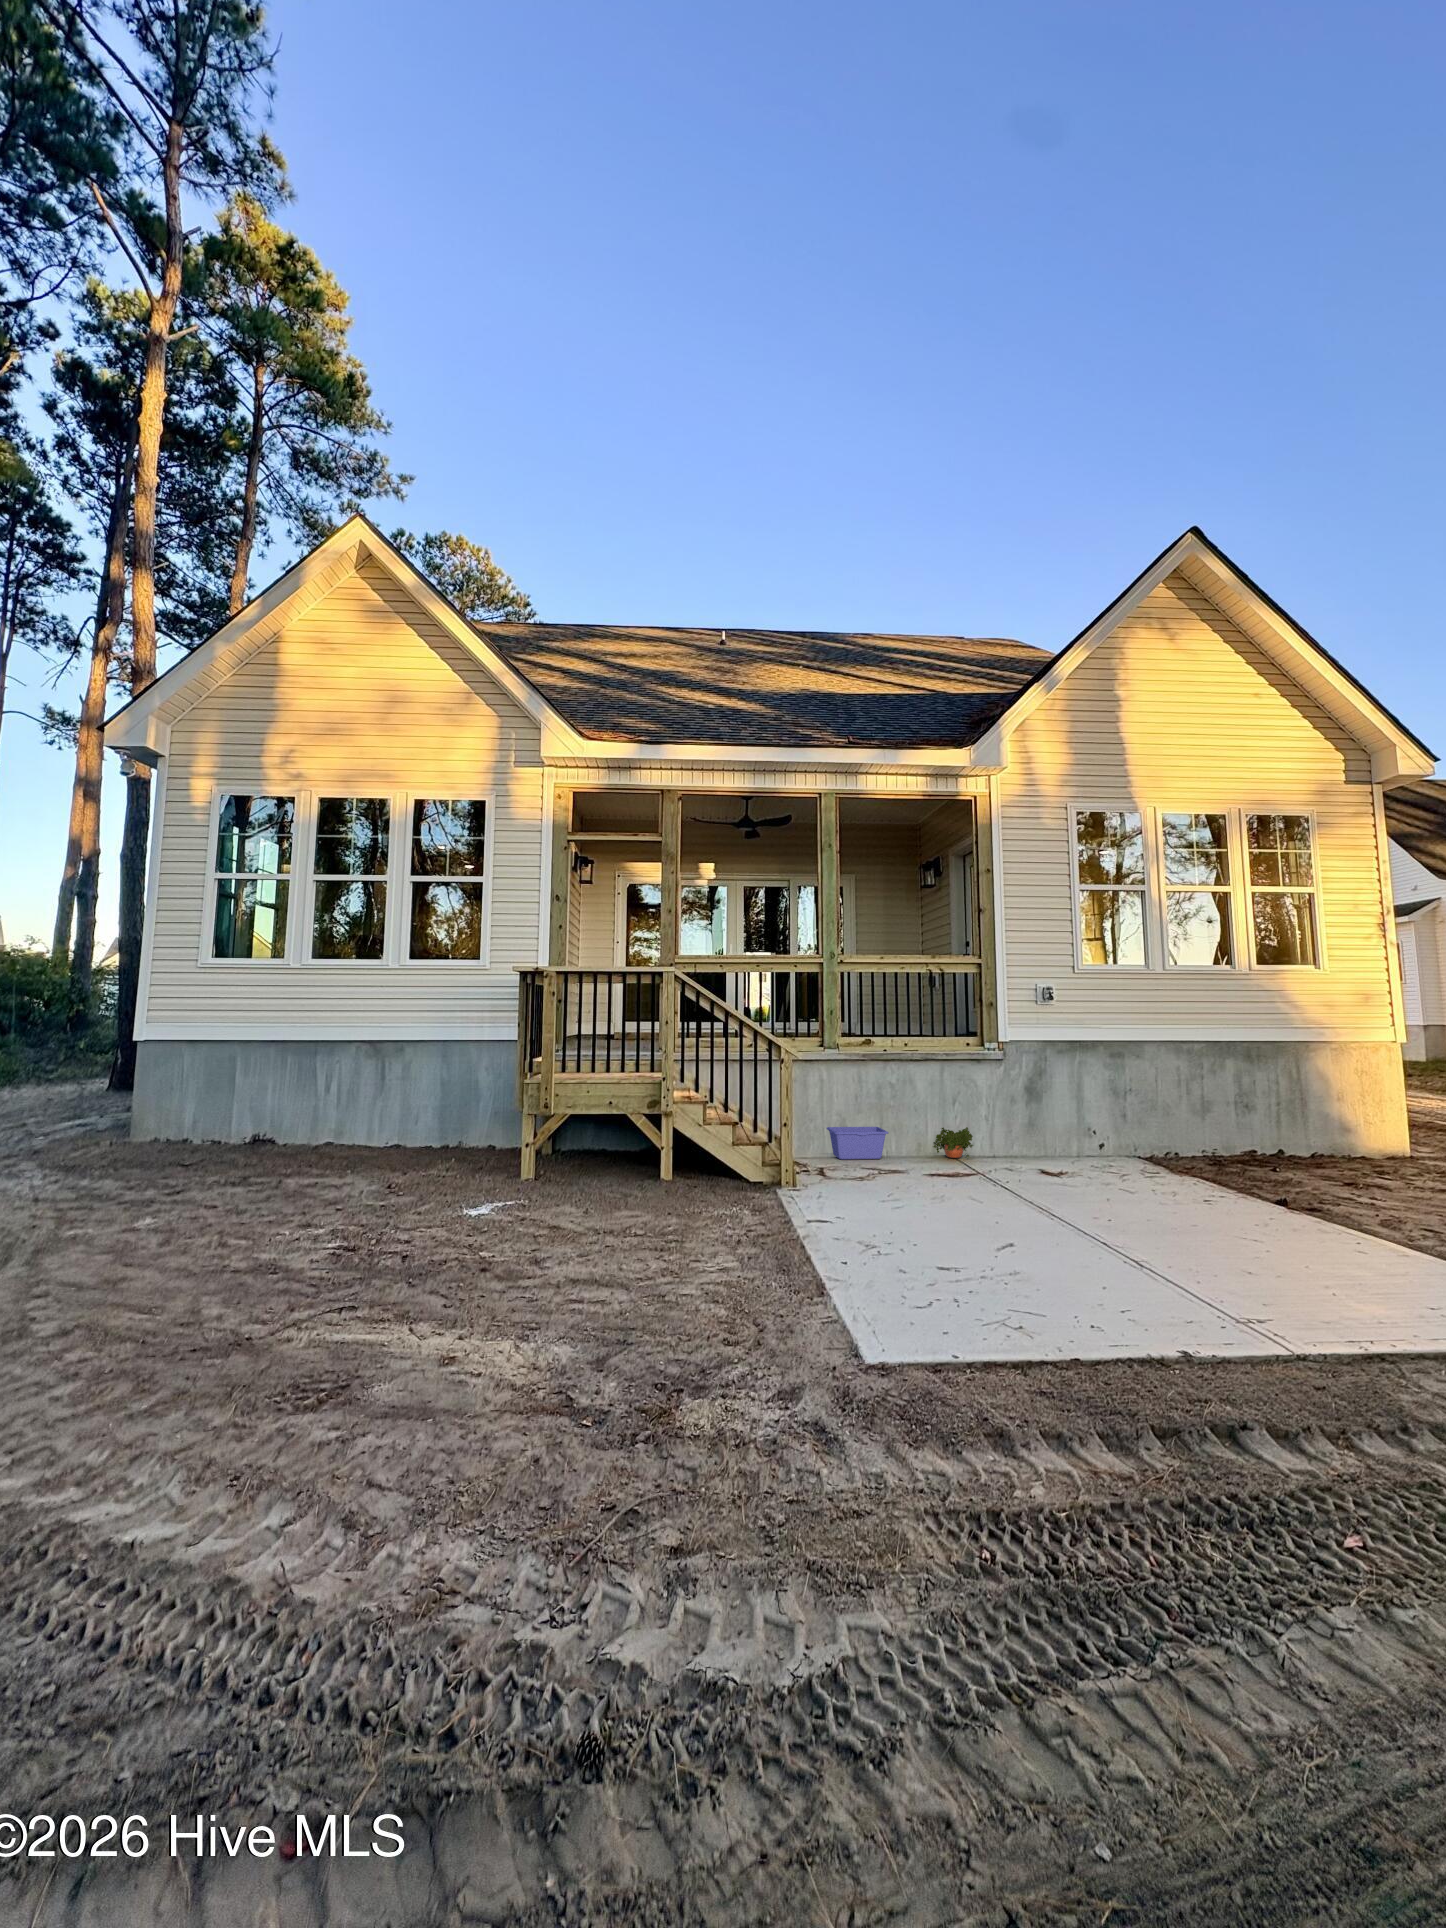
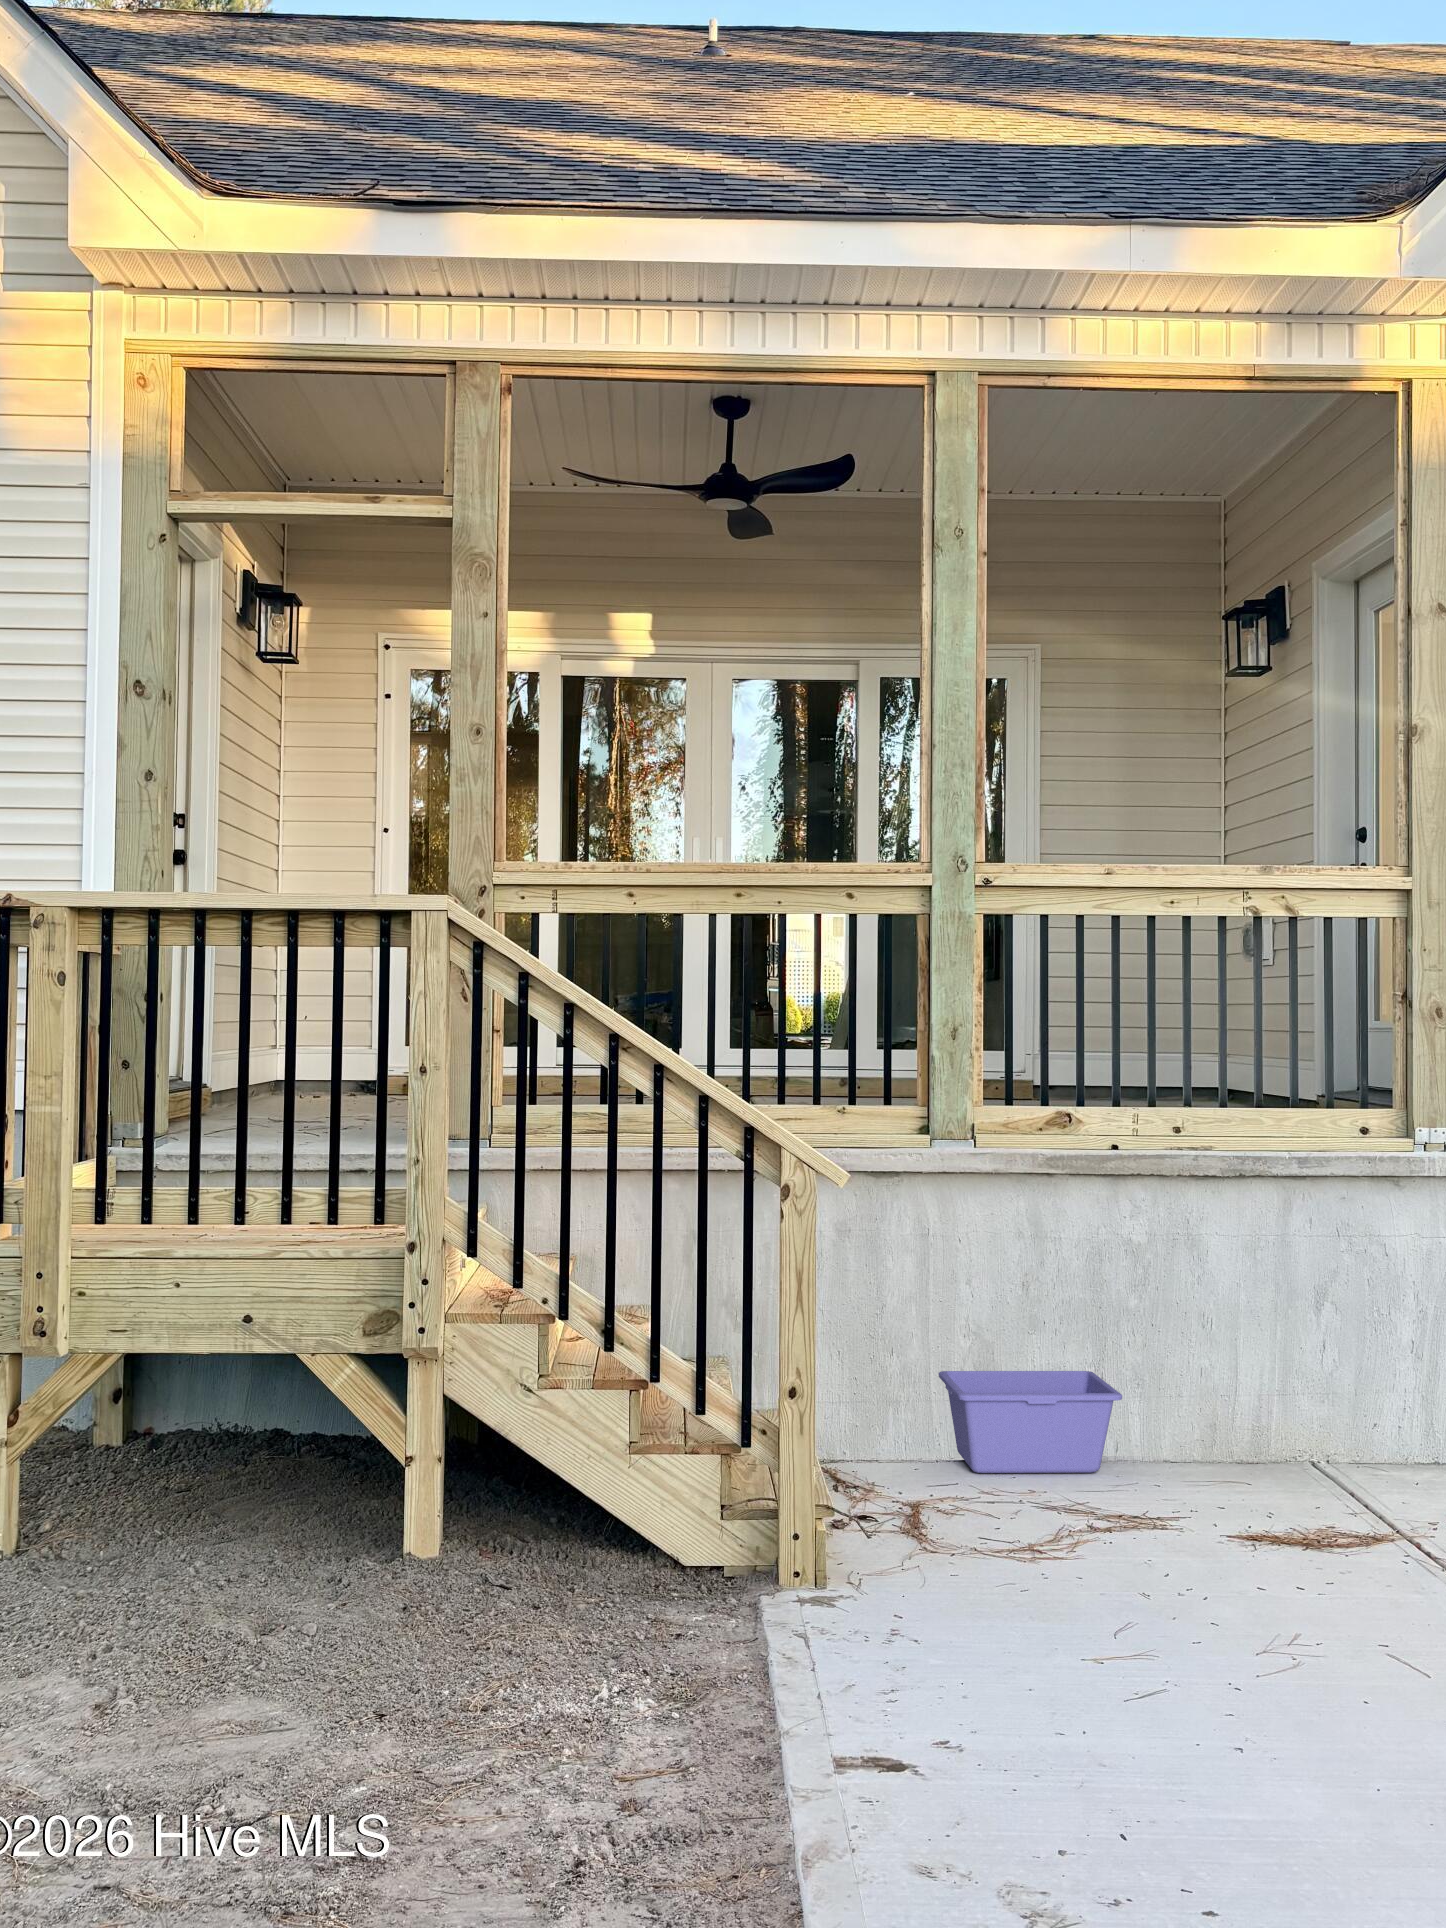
potted plant: present [933,1127,973,1158] -> none [1253,1378,1382,1482]

